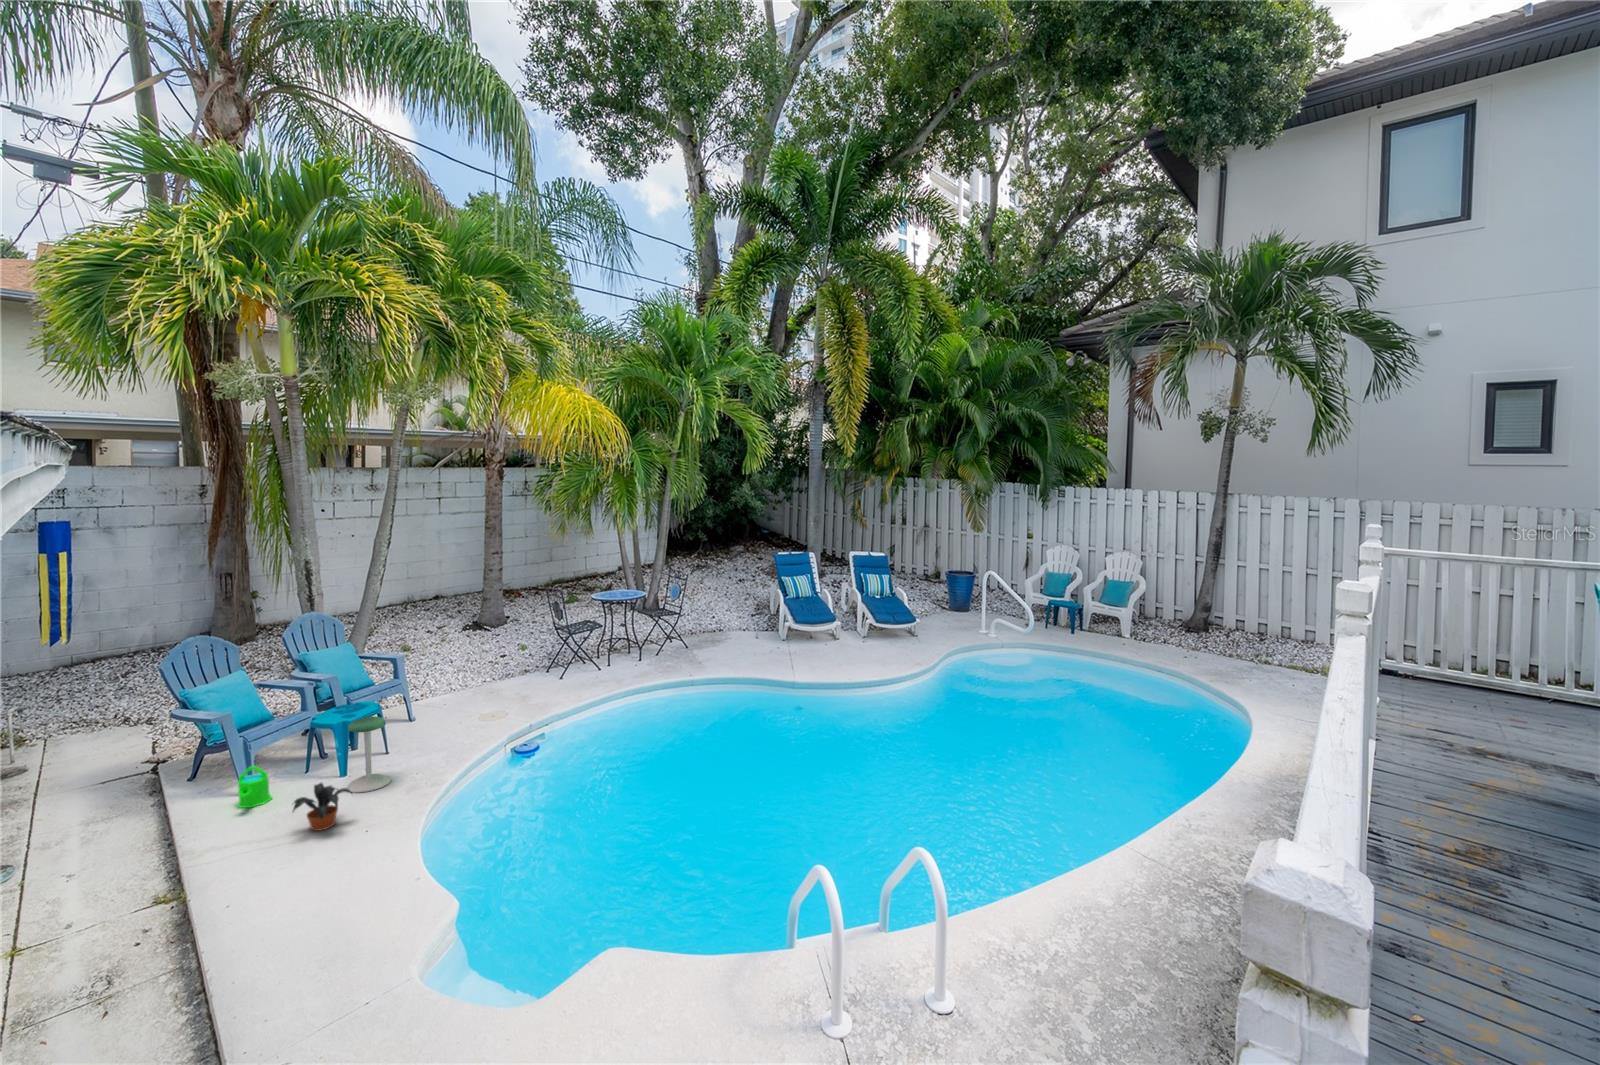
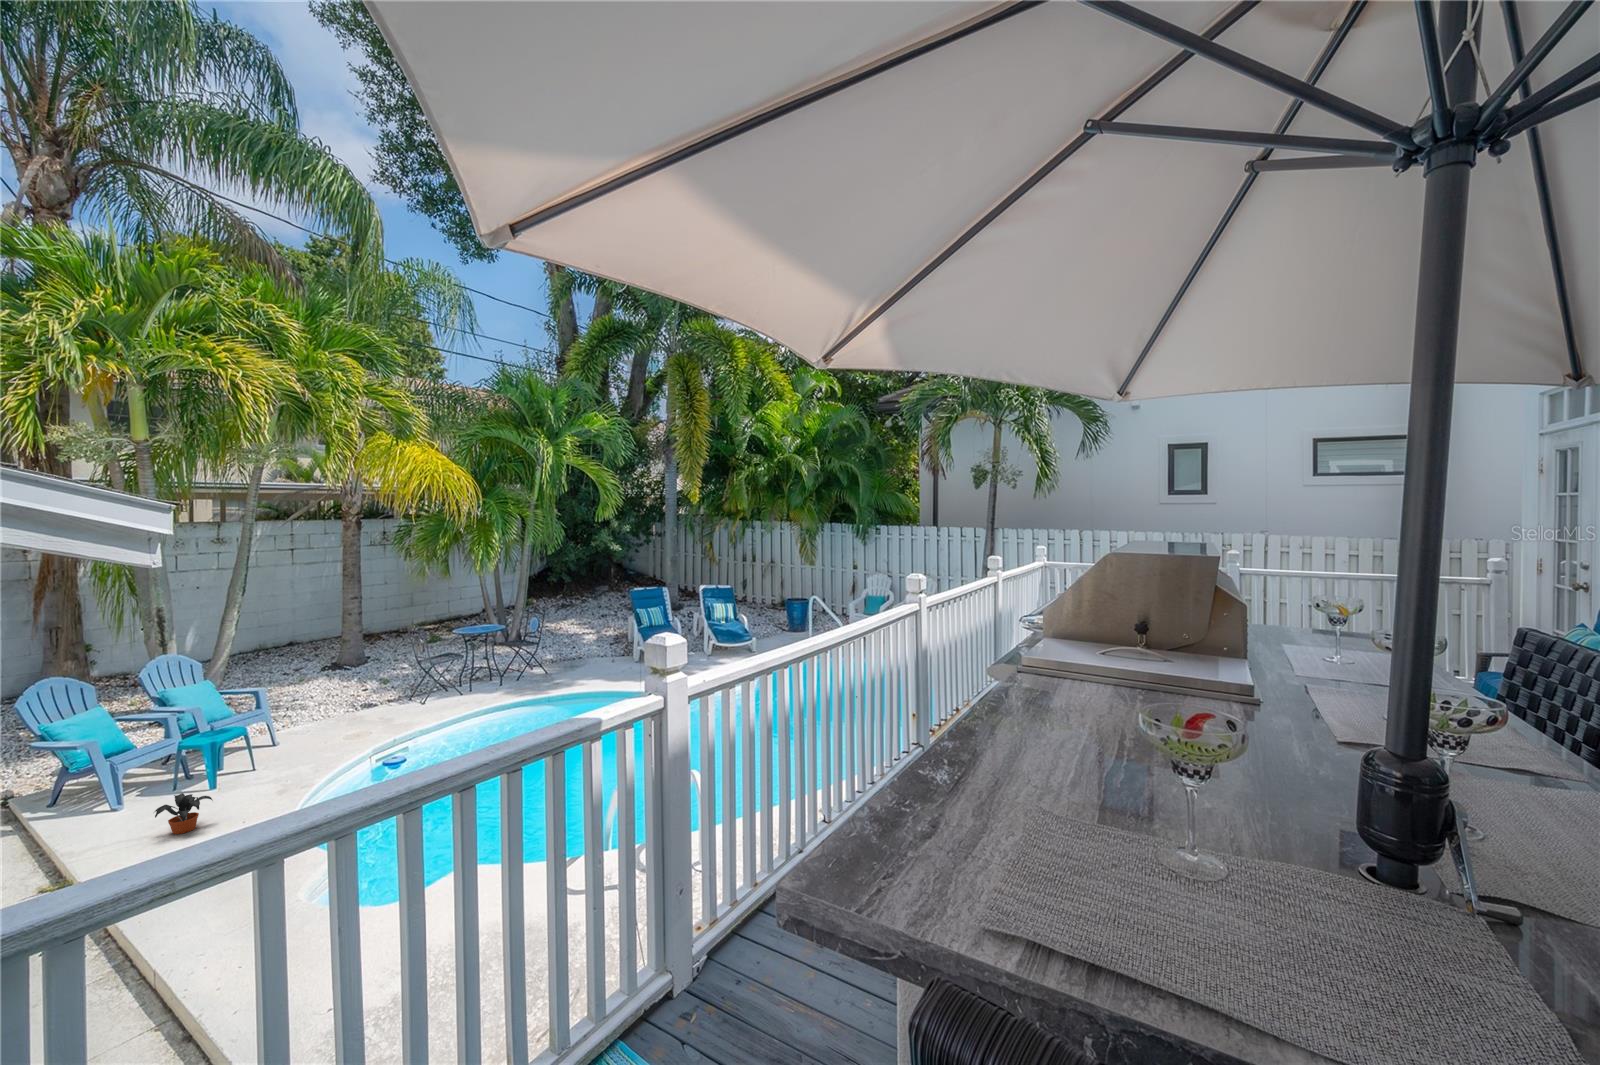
stool: present [347,717,391,793] -> none [205,737,249,805]
watering can: present [237,766,272,808] -> none [94,788,131,827]

